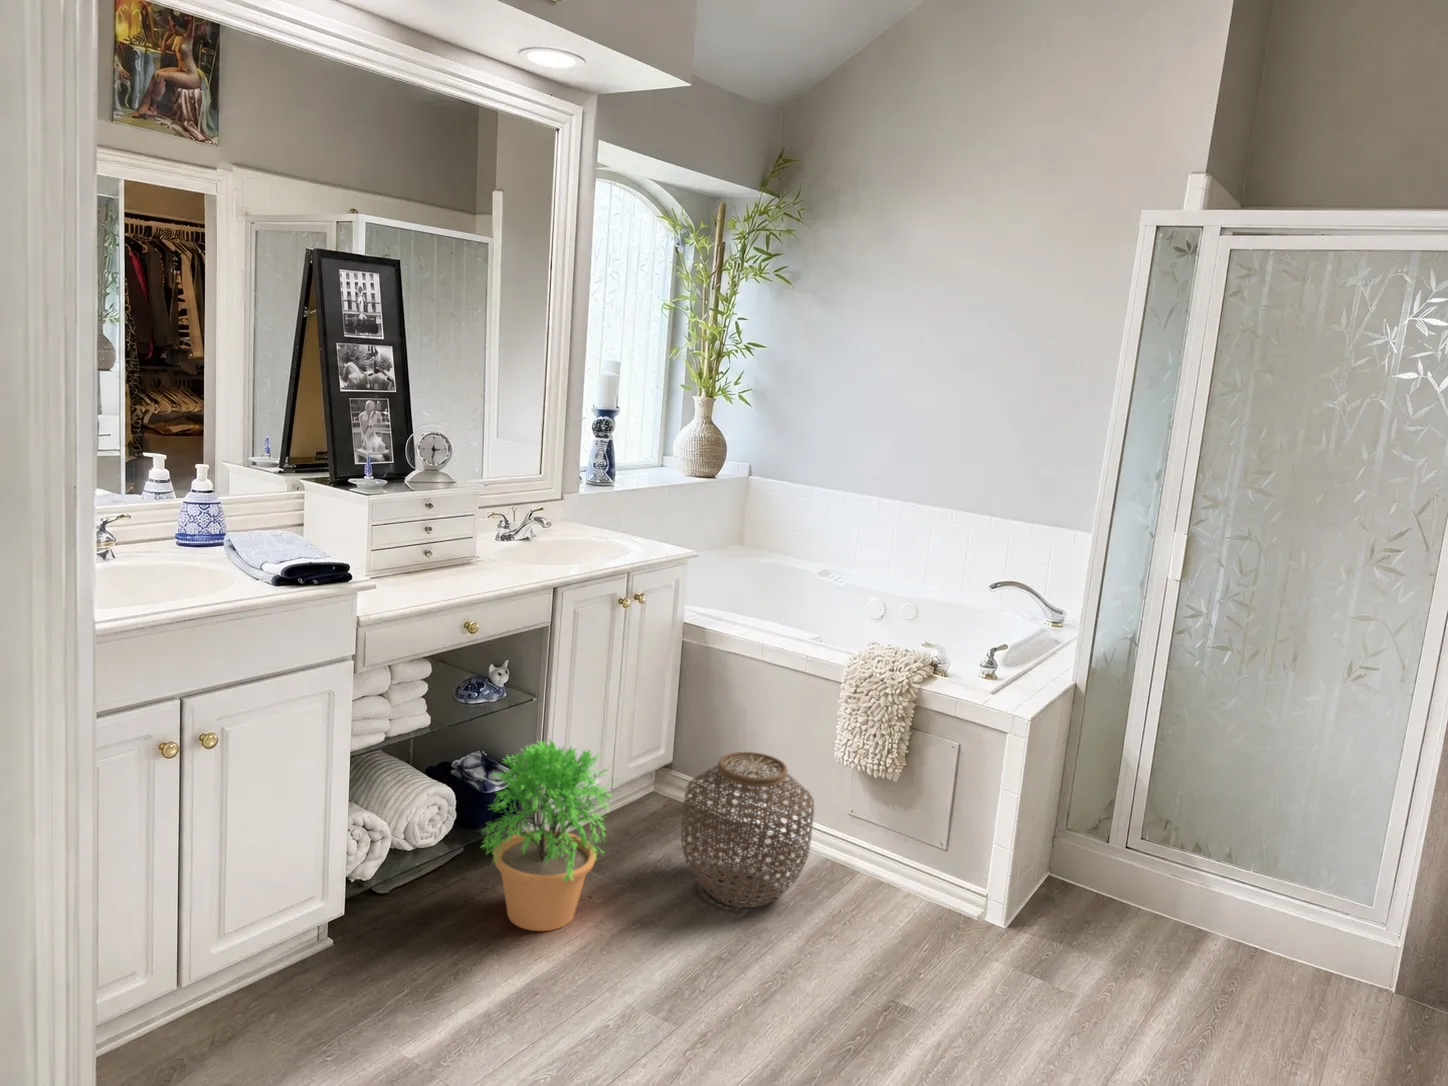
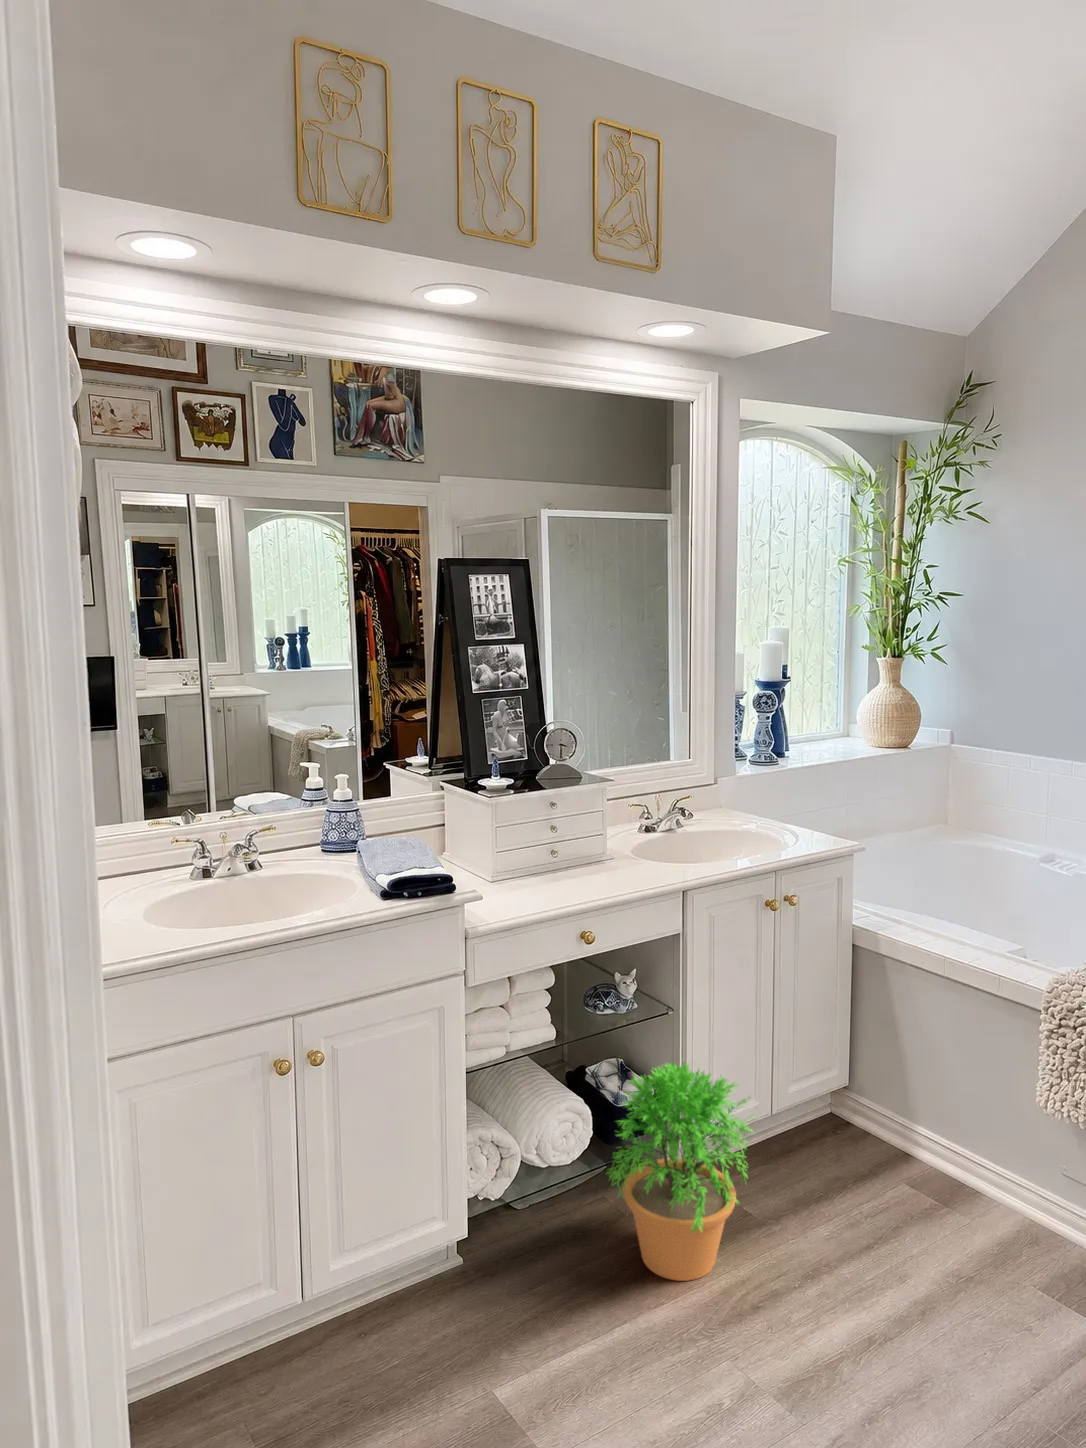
woven basket: present [681,752,814,907] -> none [841,1089,1009,1286]

